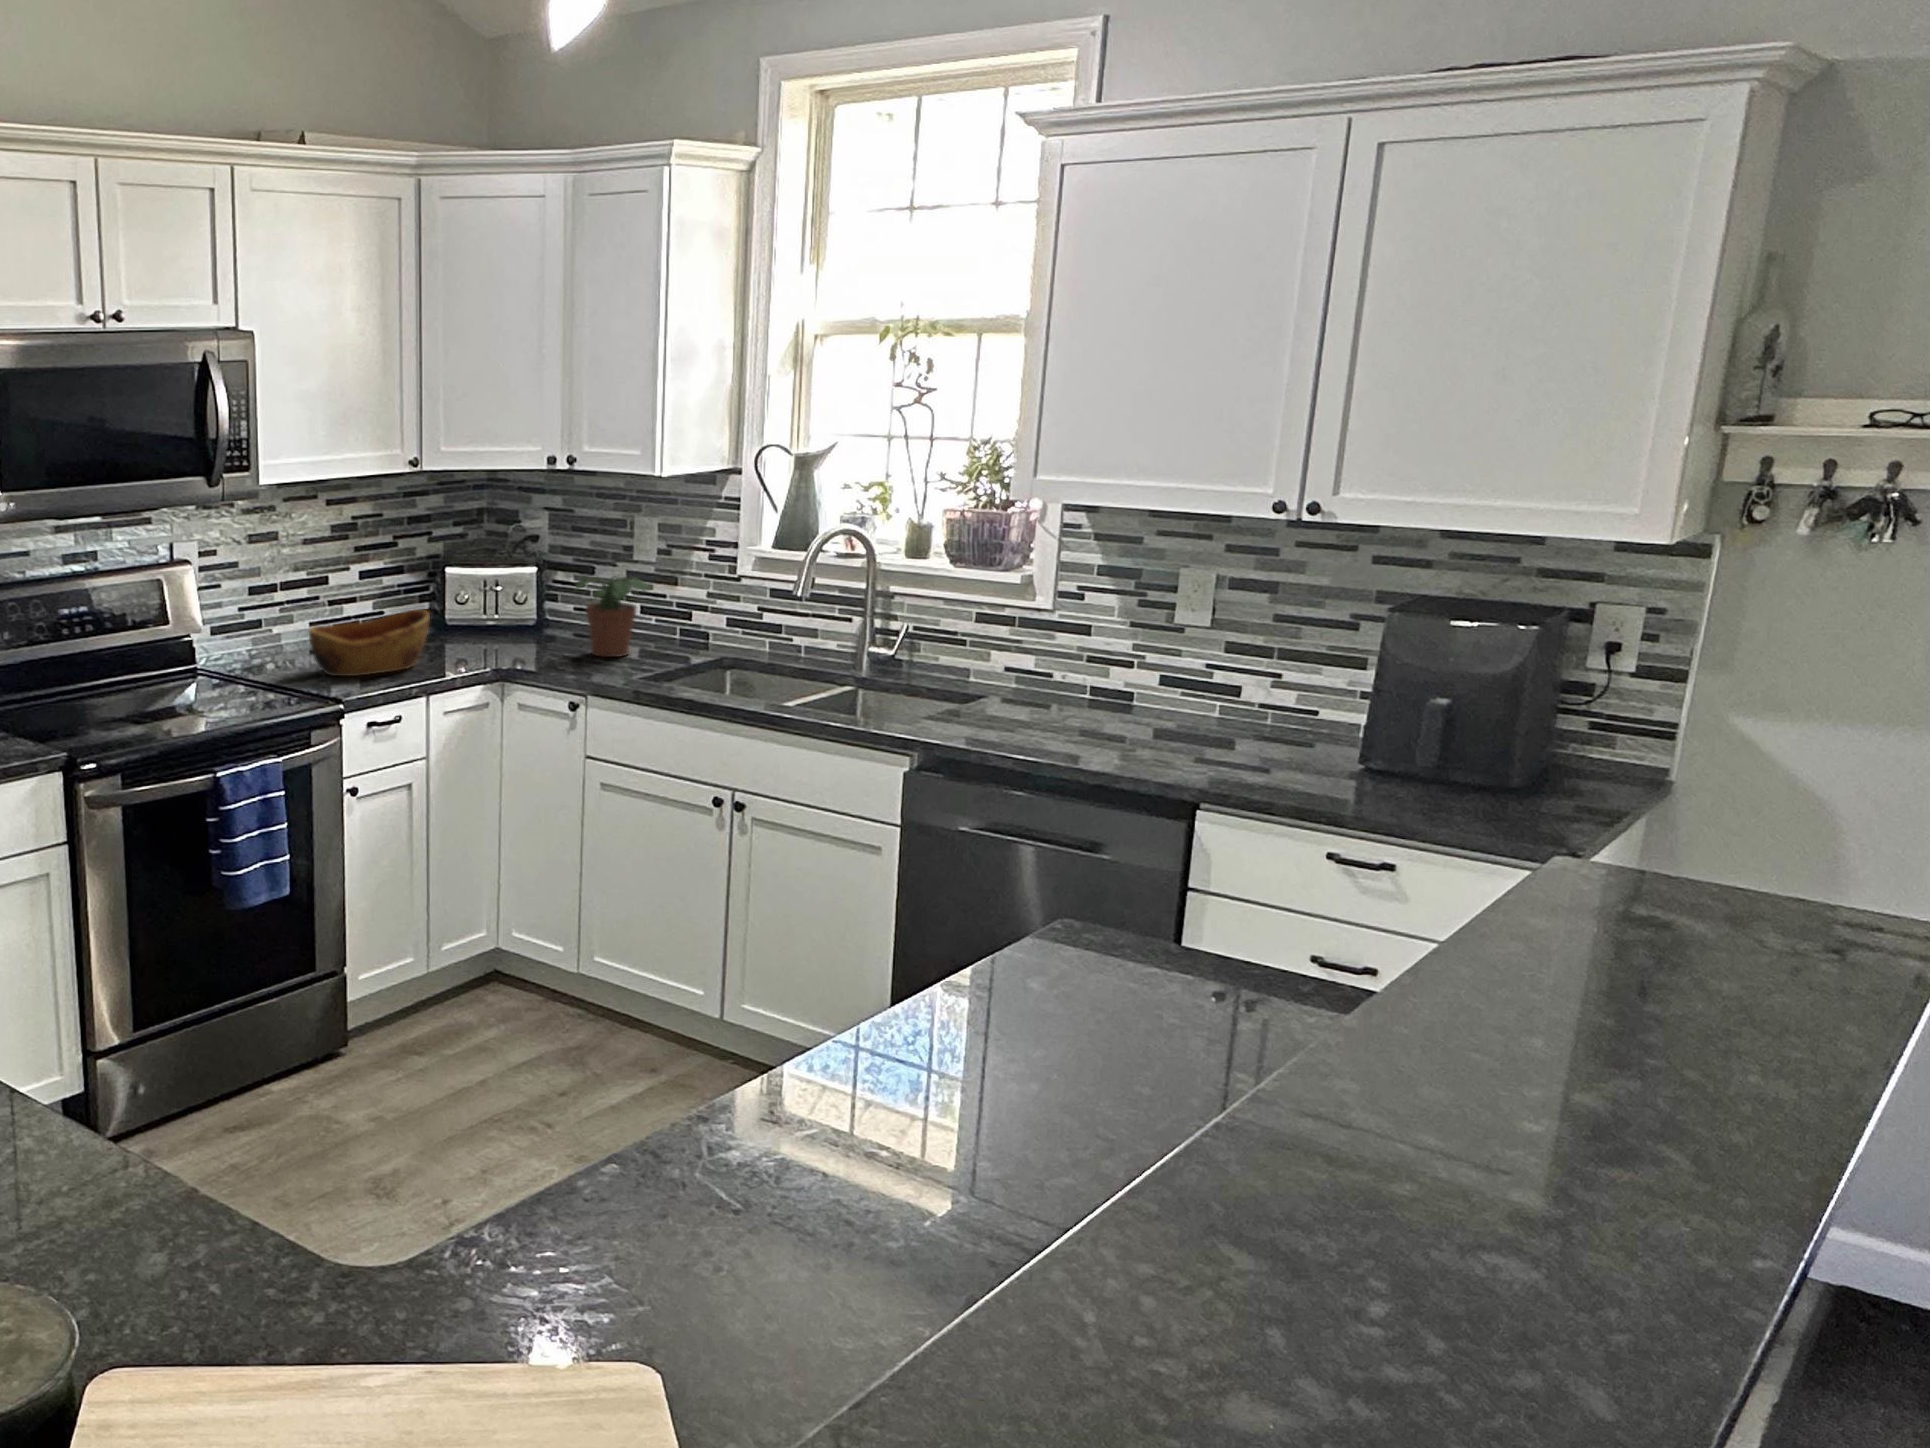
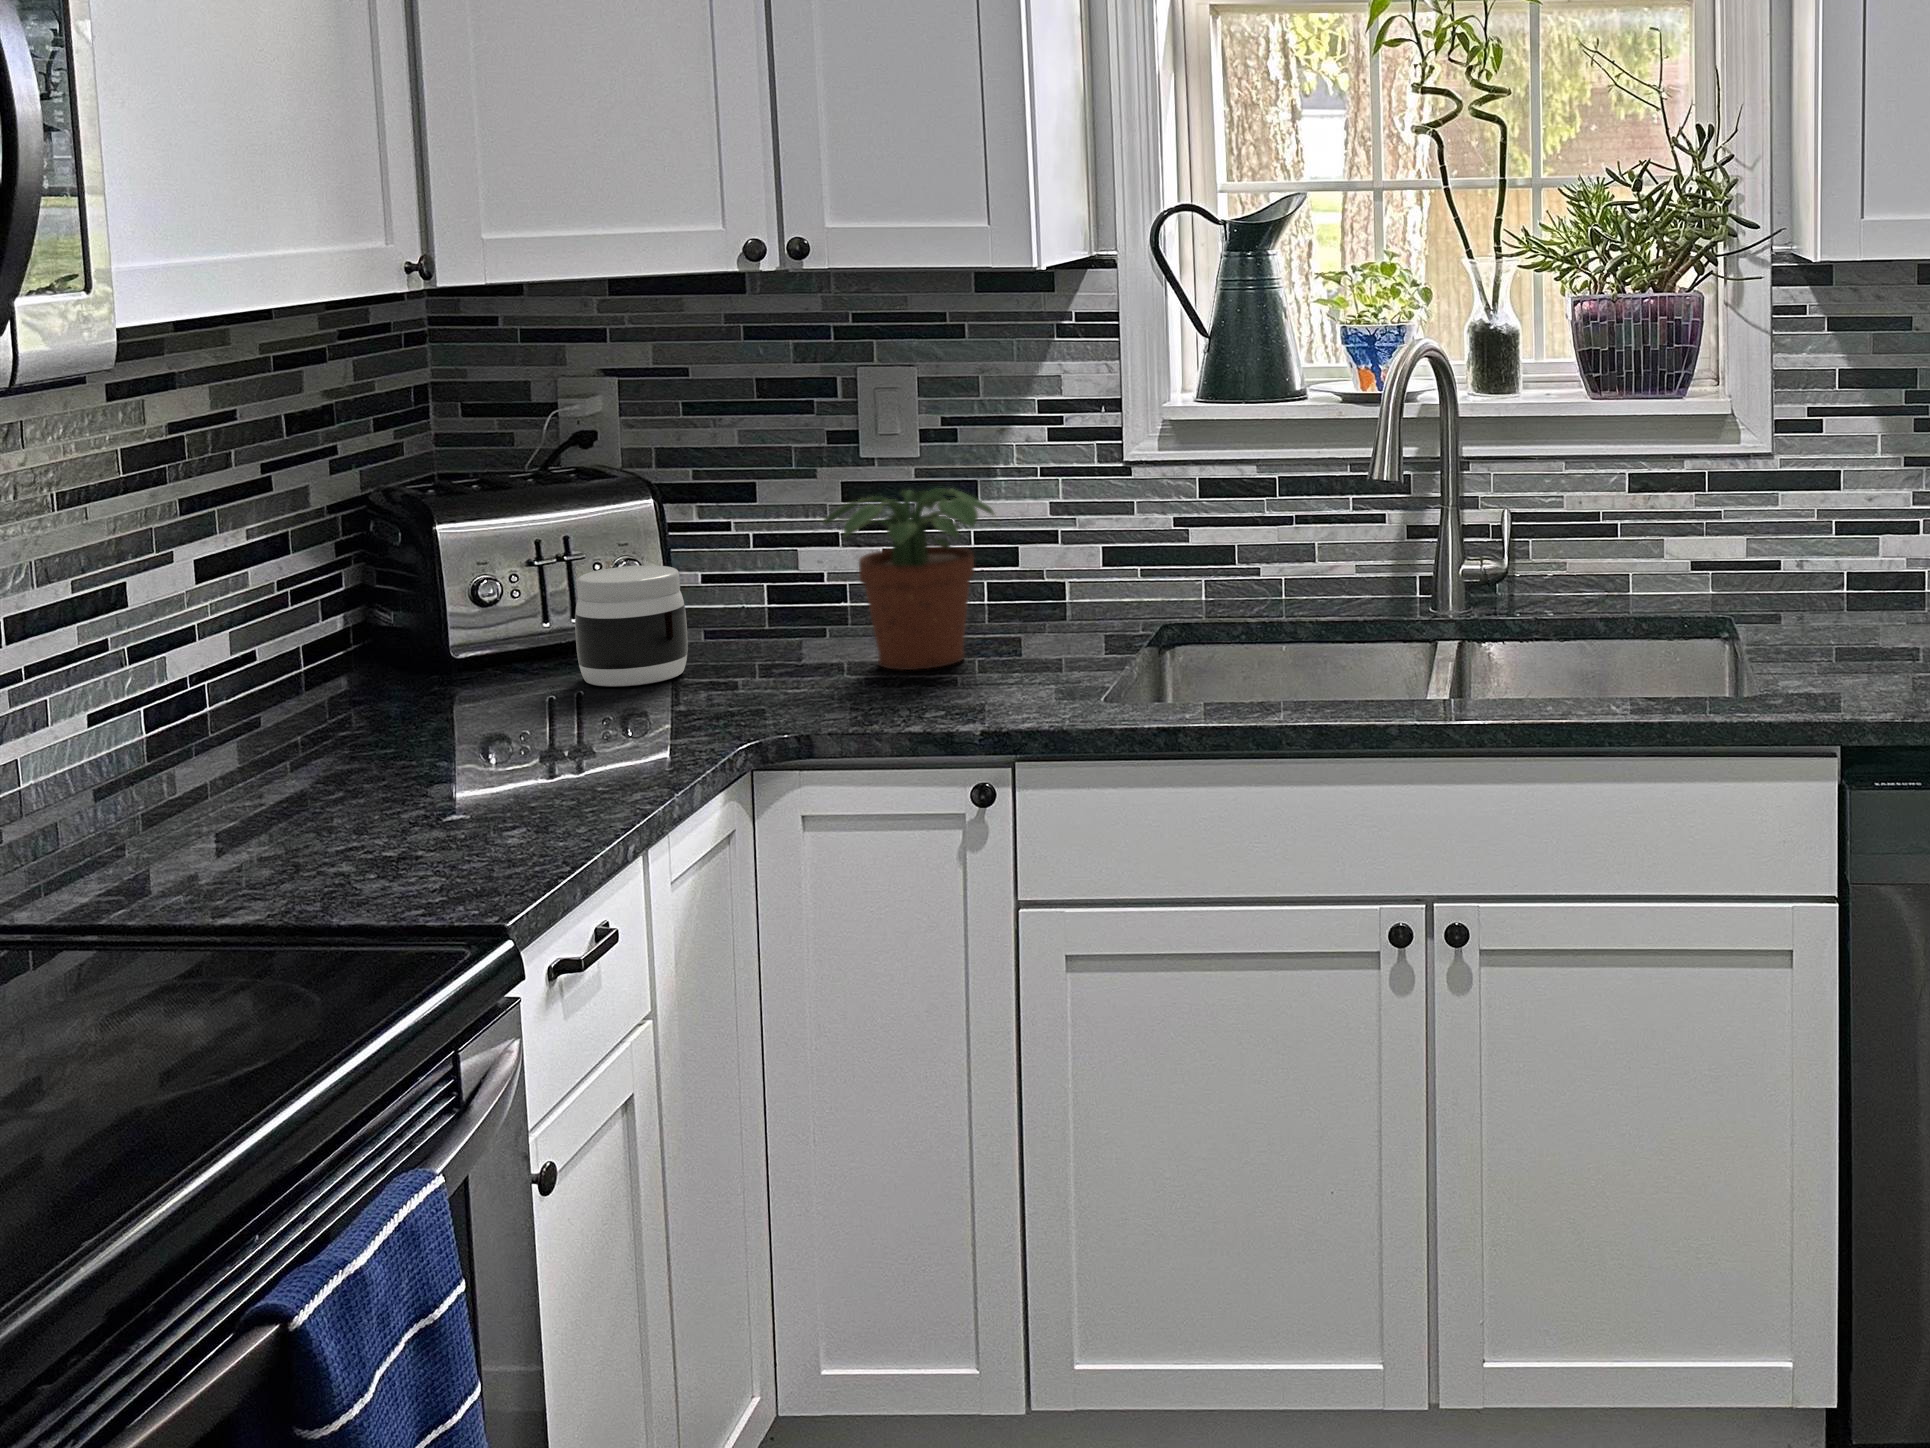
jar: none [483,596,527,645] -> present [575,565,688,686]
wooden bowl: present [309,609,430,676] -> none [224,625,541,844]

